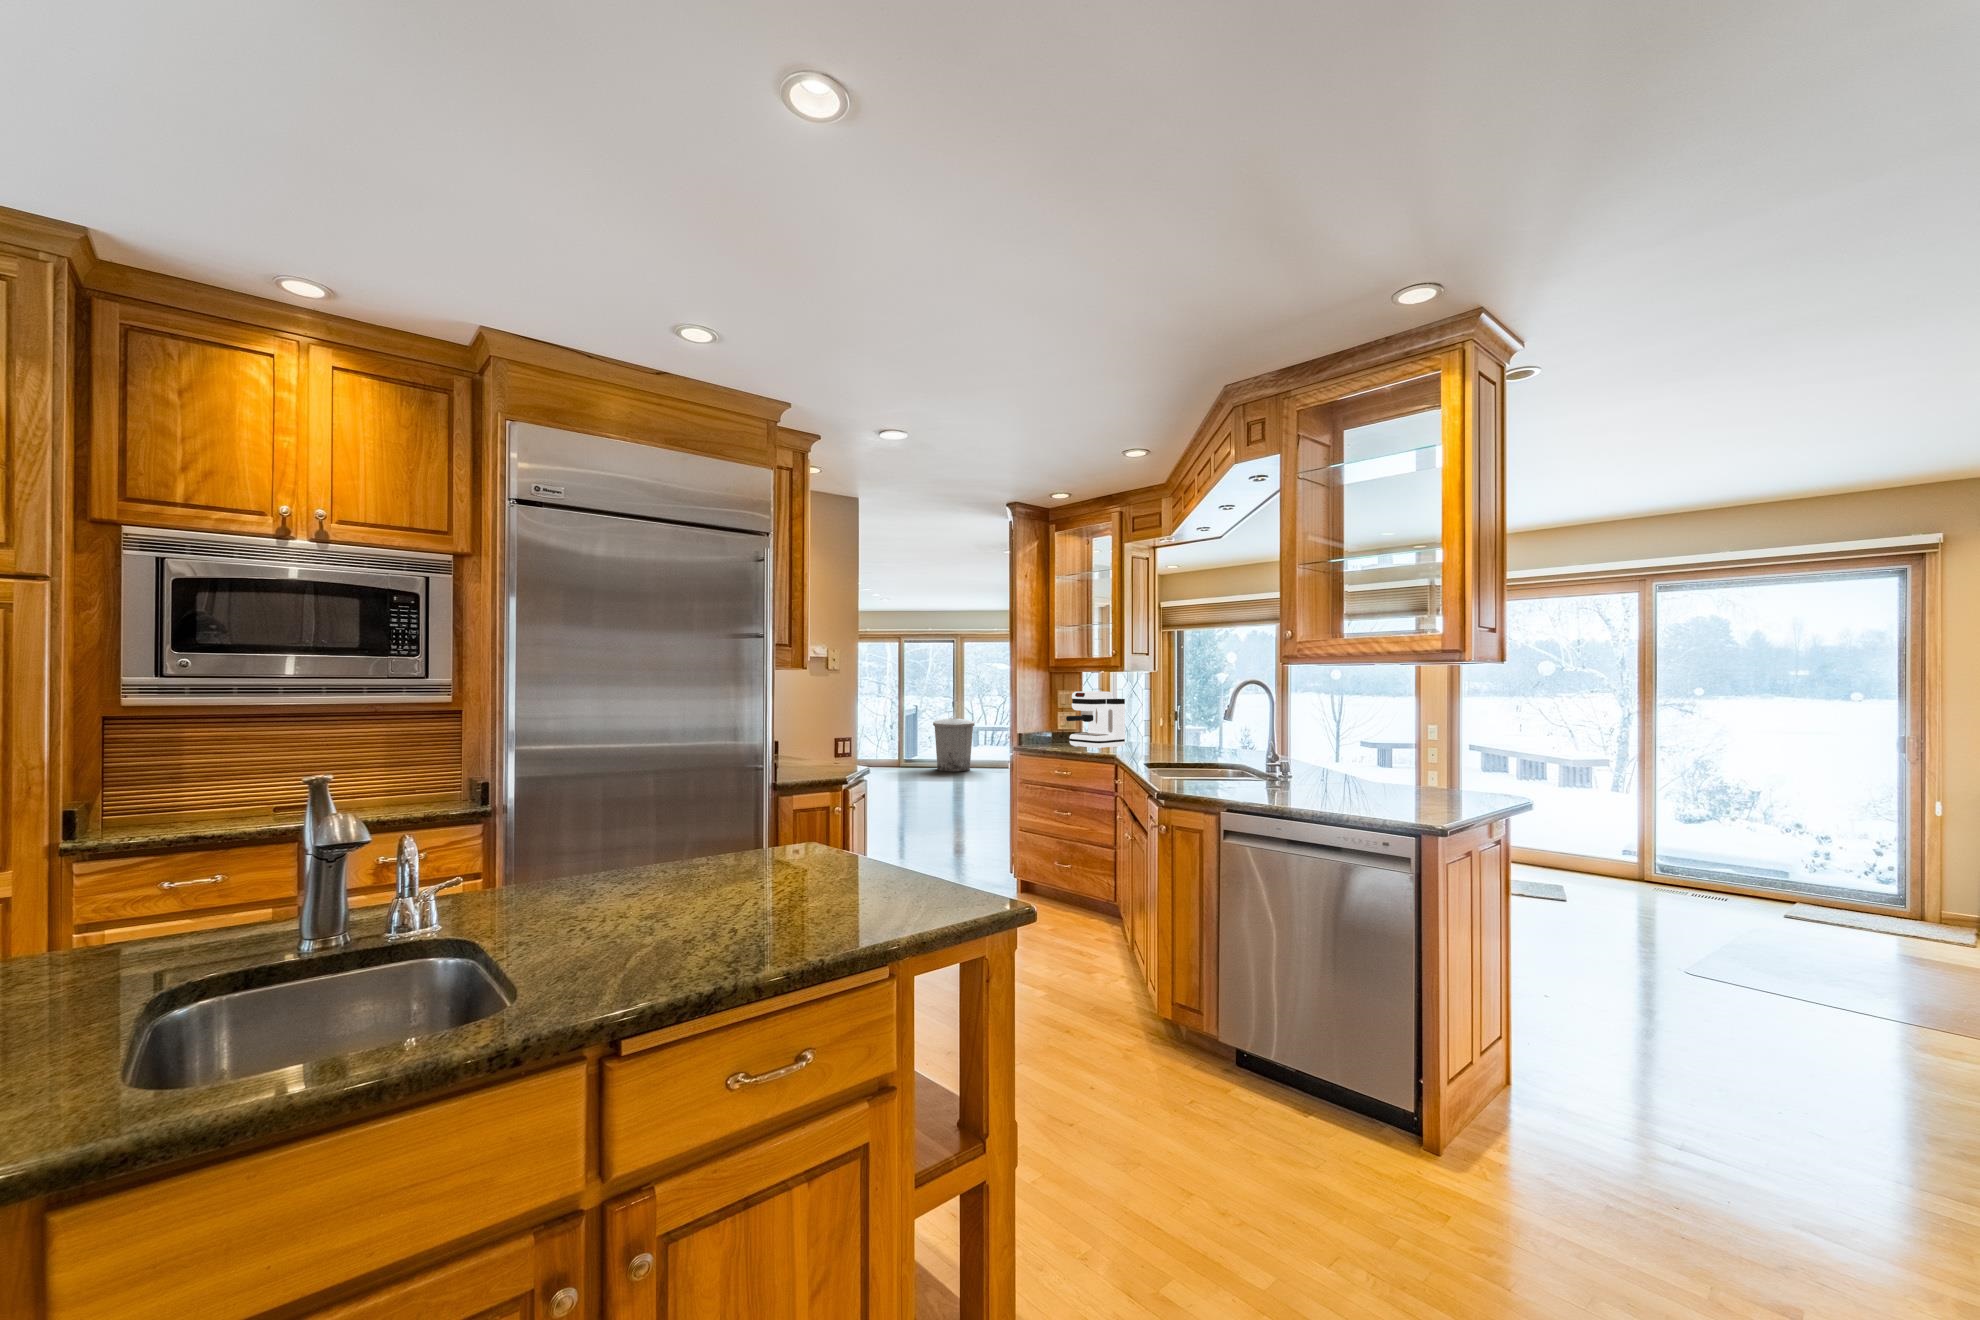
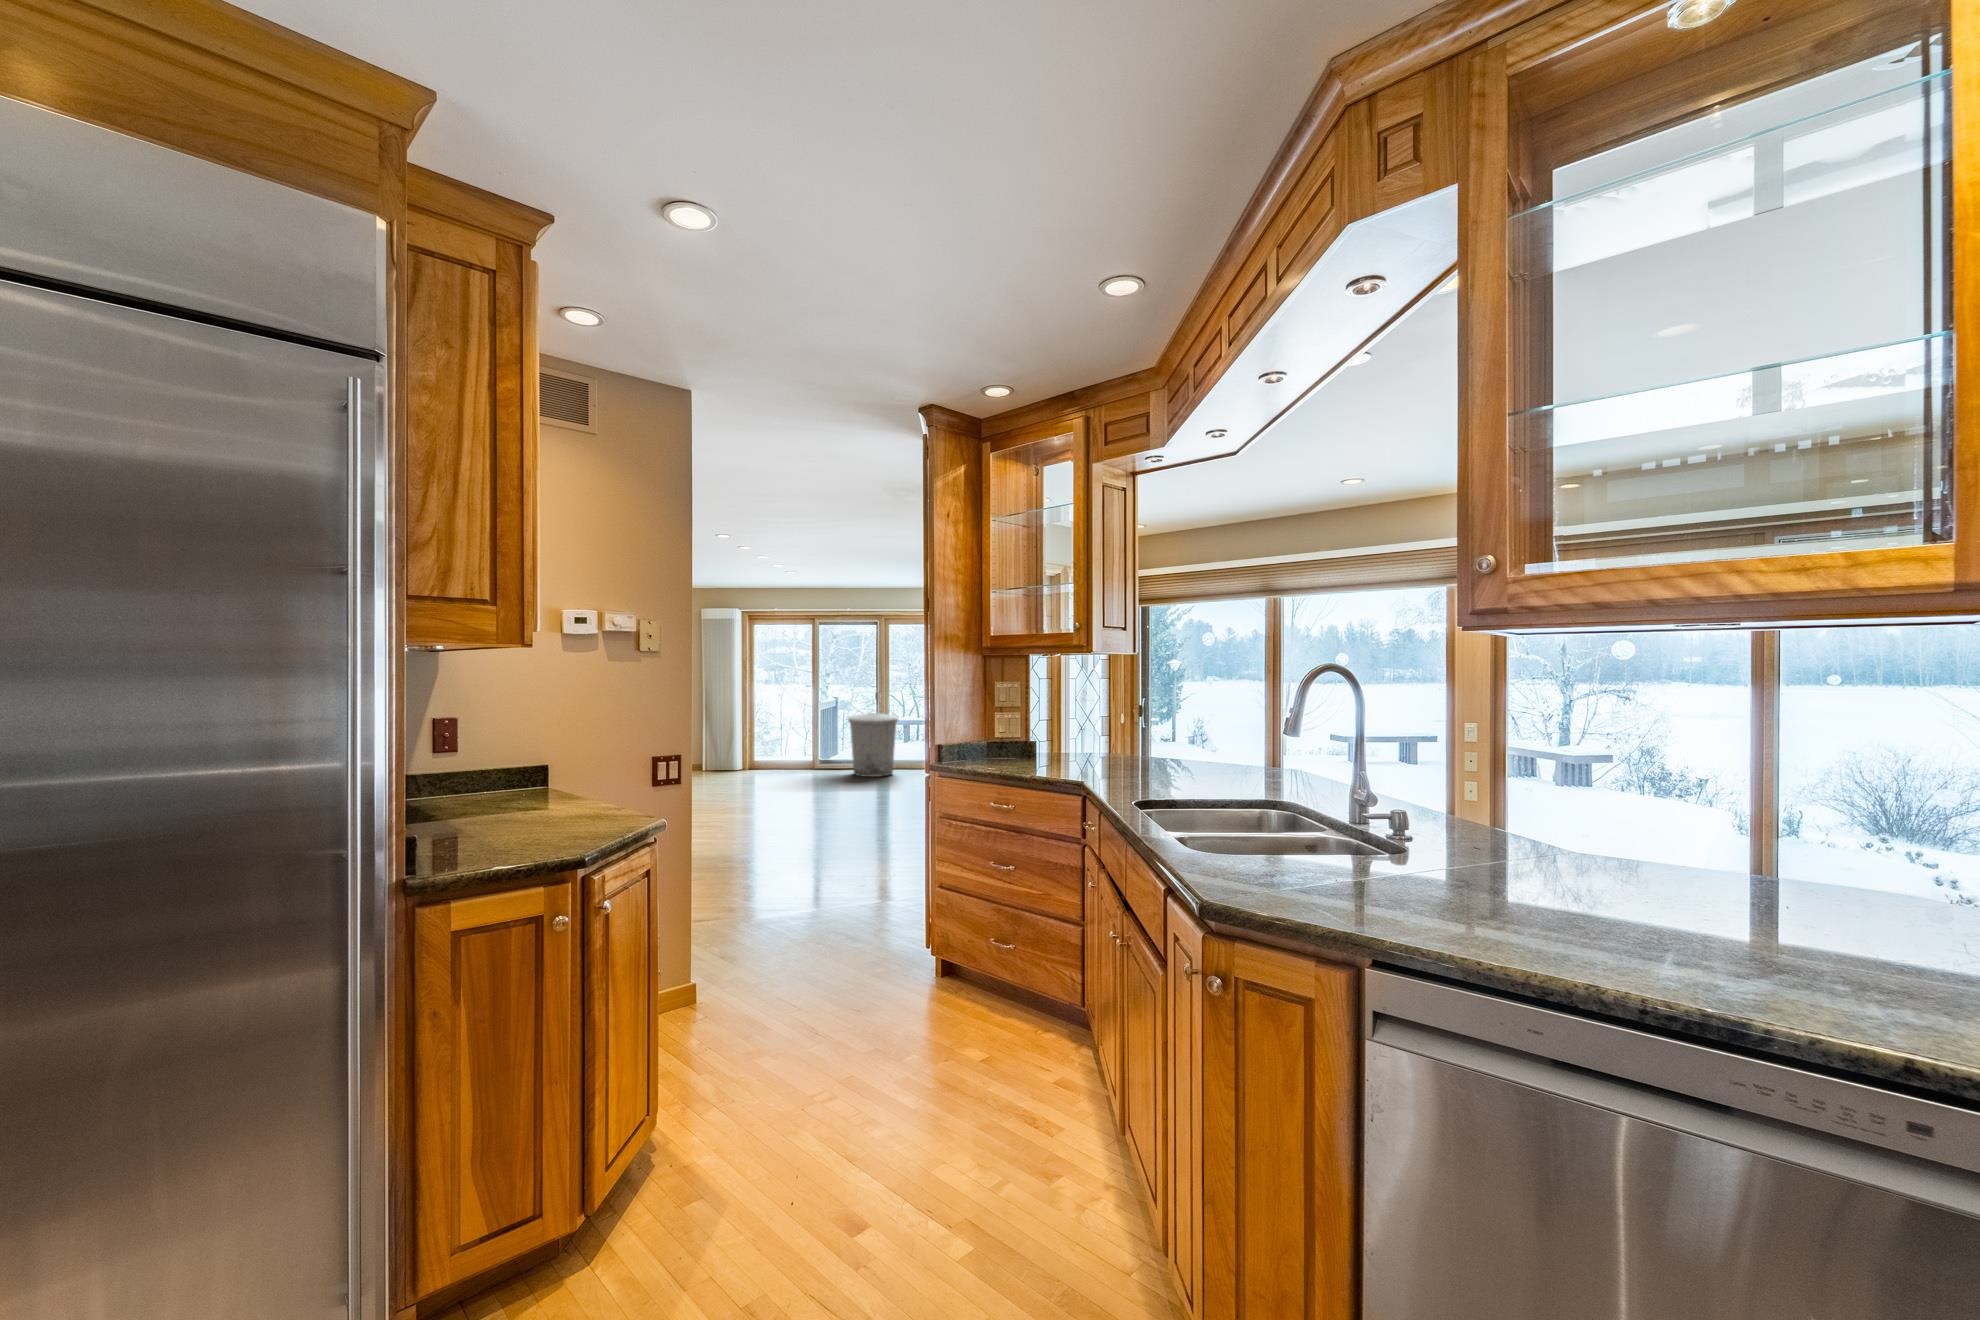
coffee maker: present [1066,691,1125,749] -> none [1007,683,1095,771]

